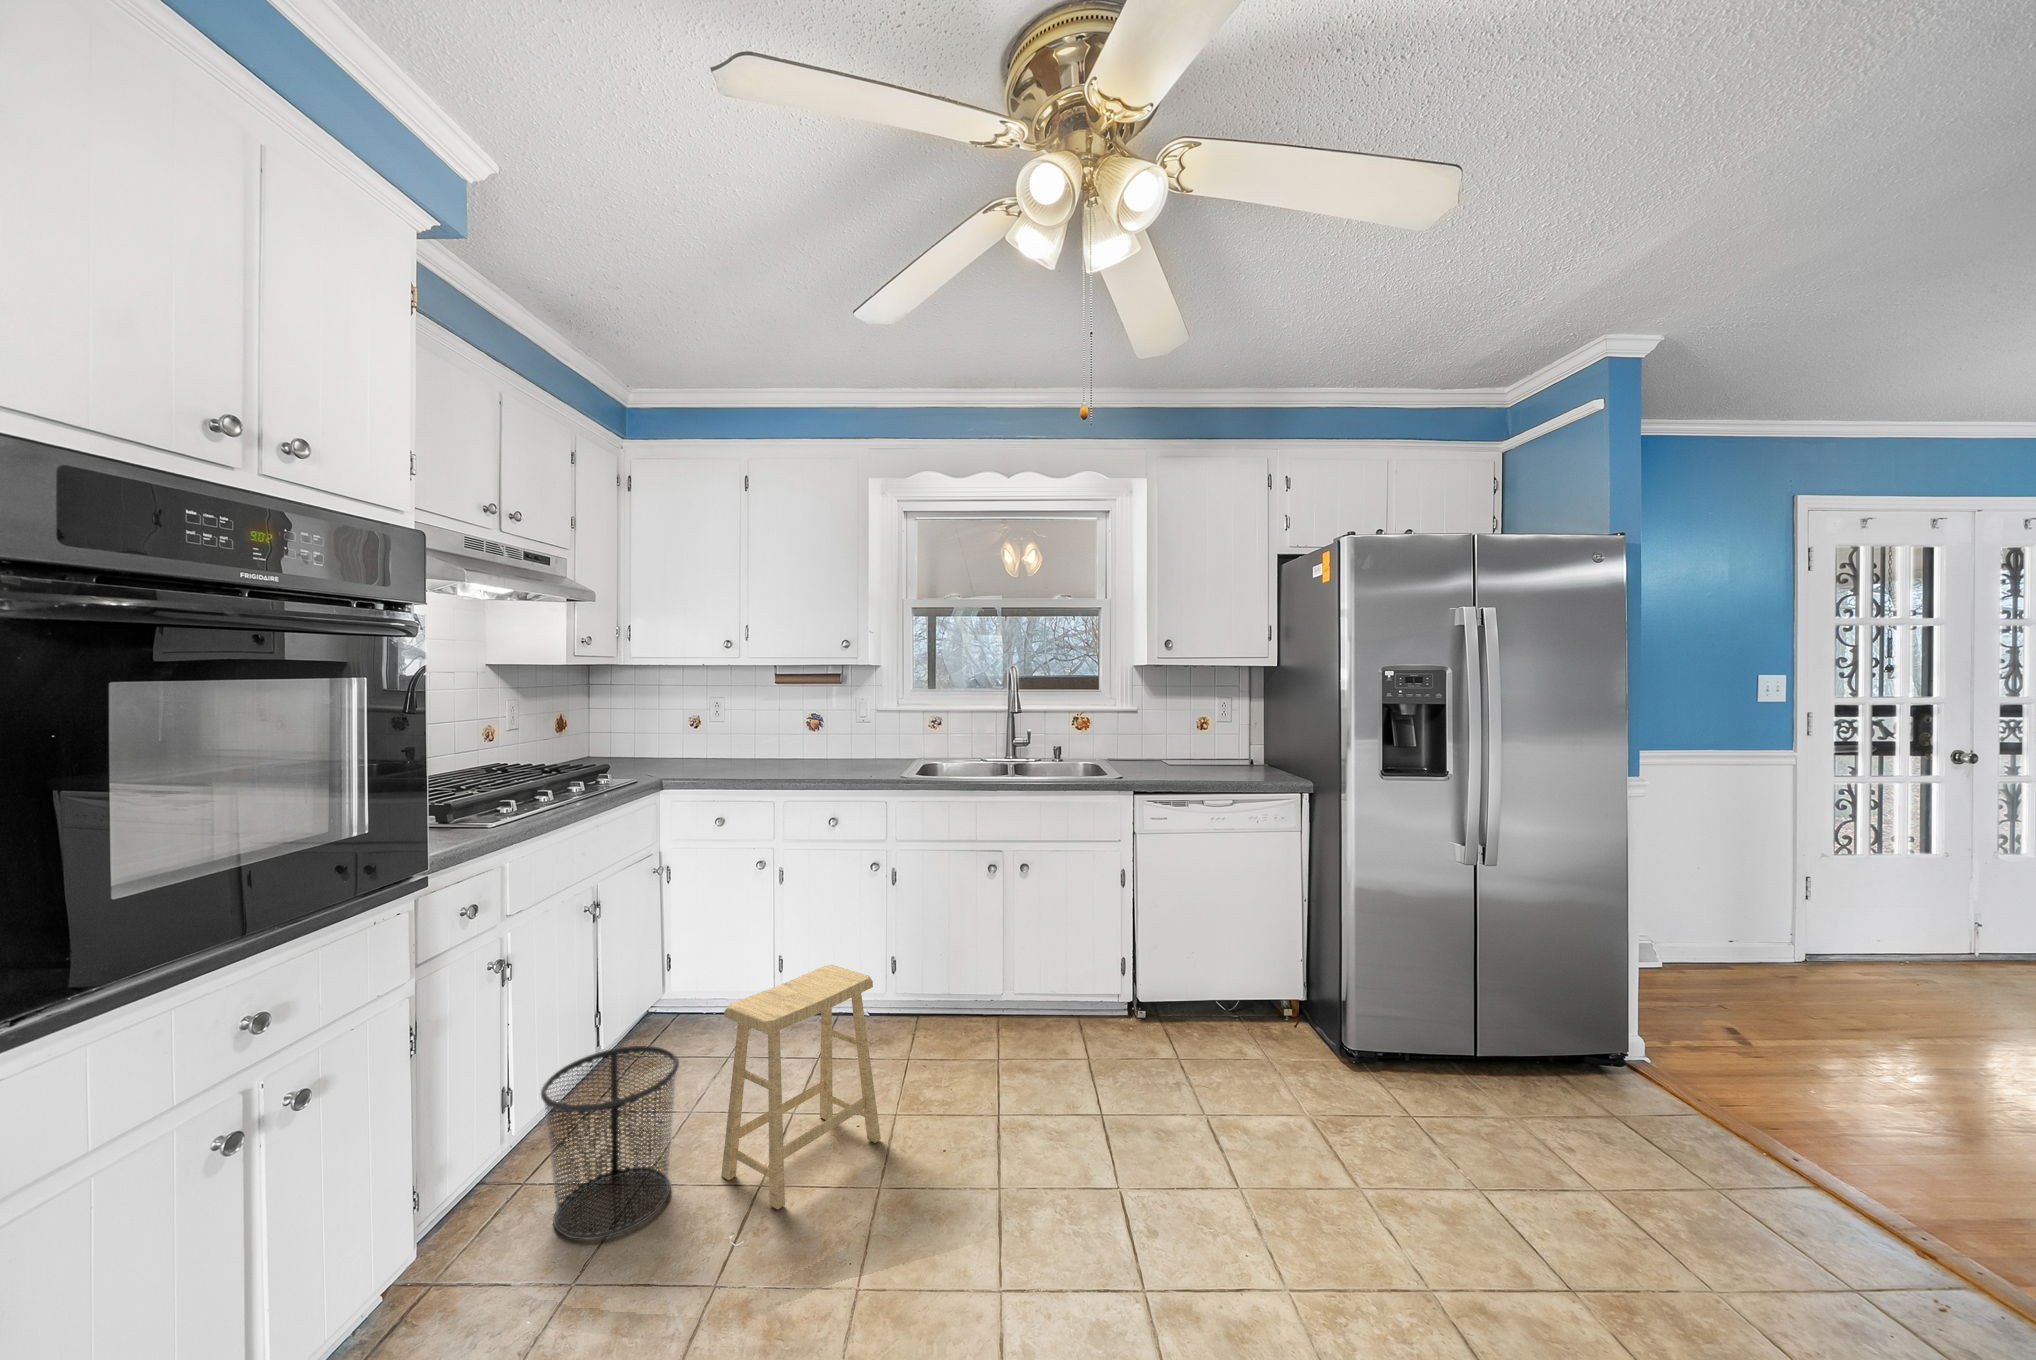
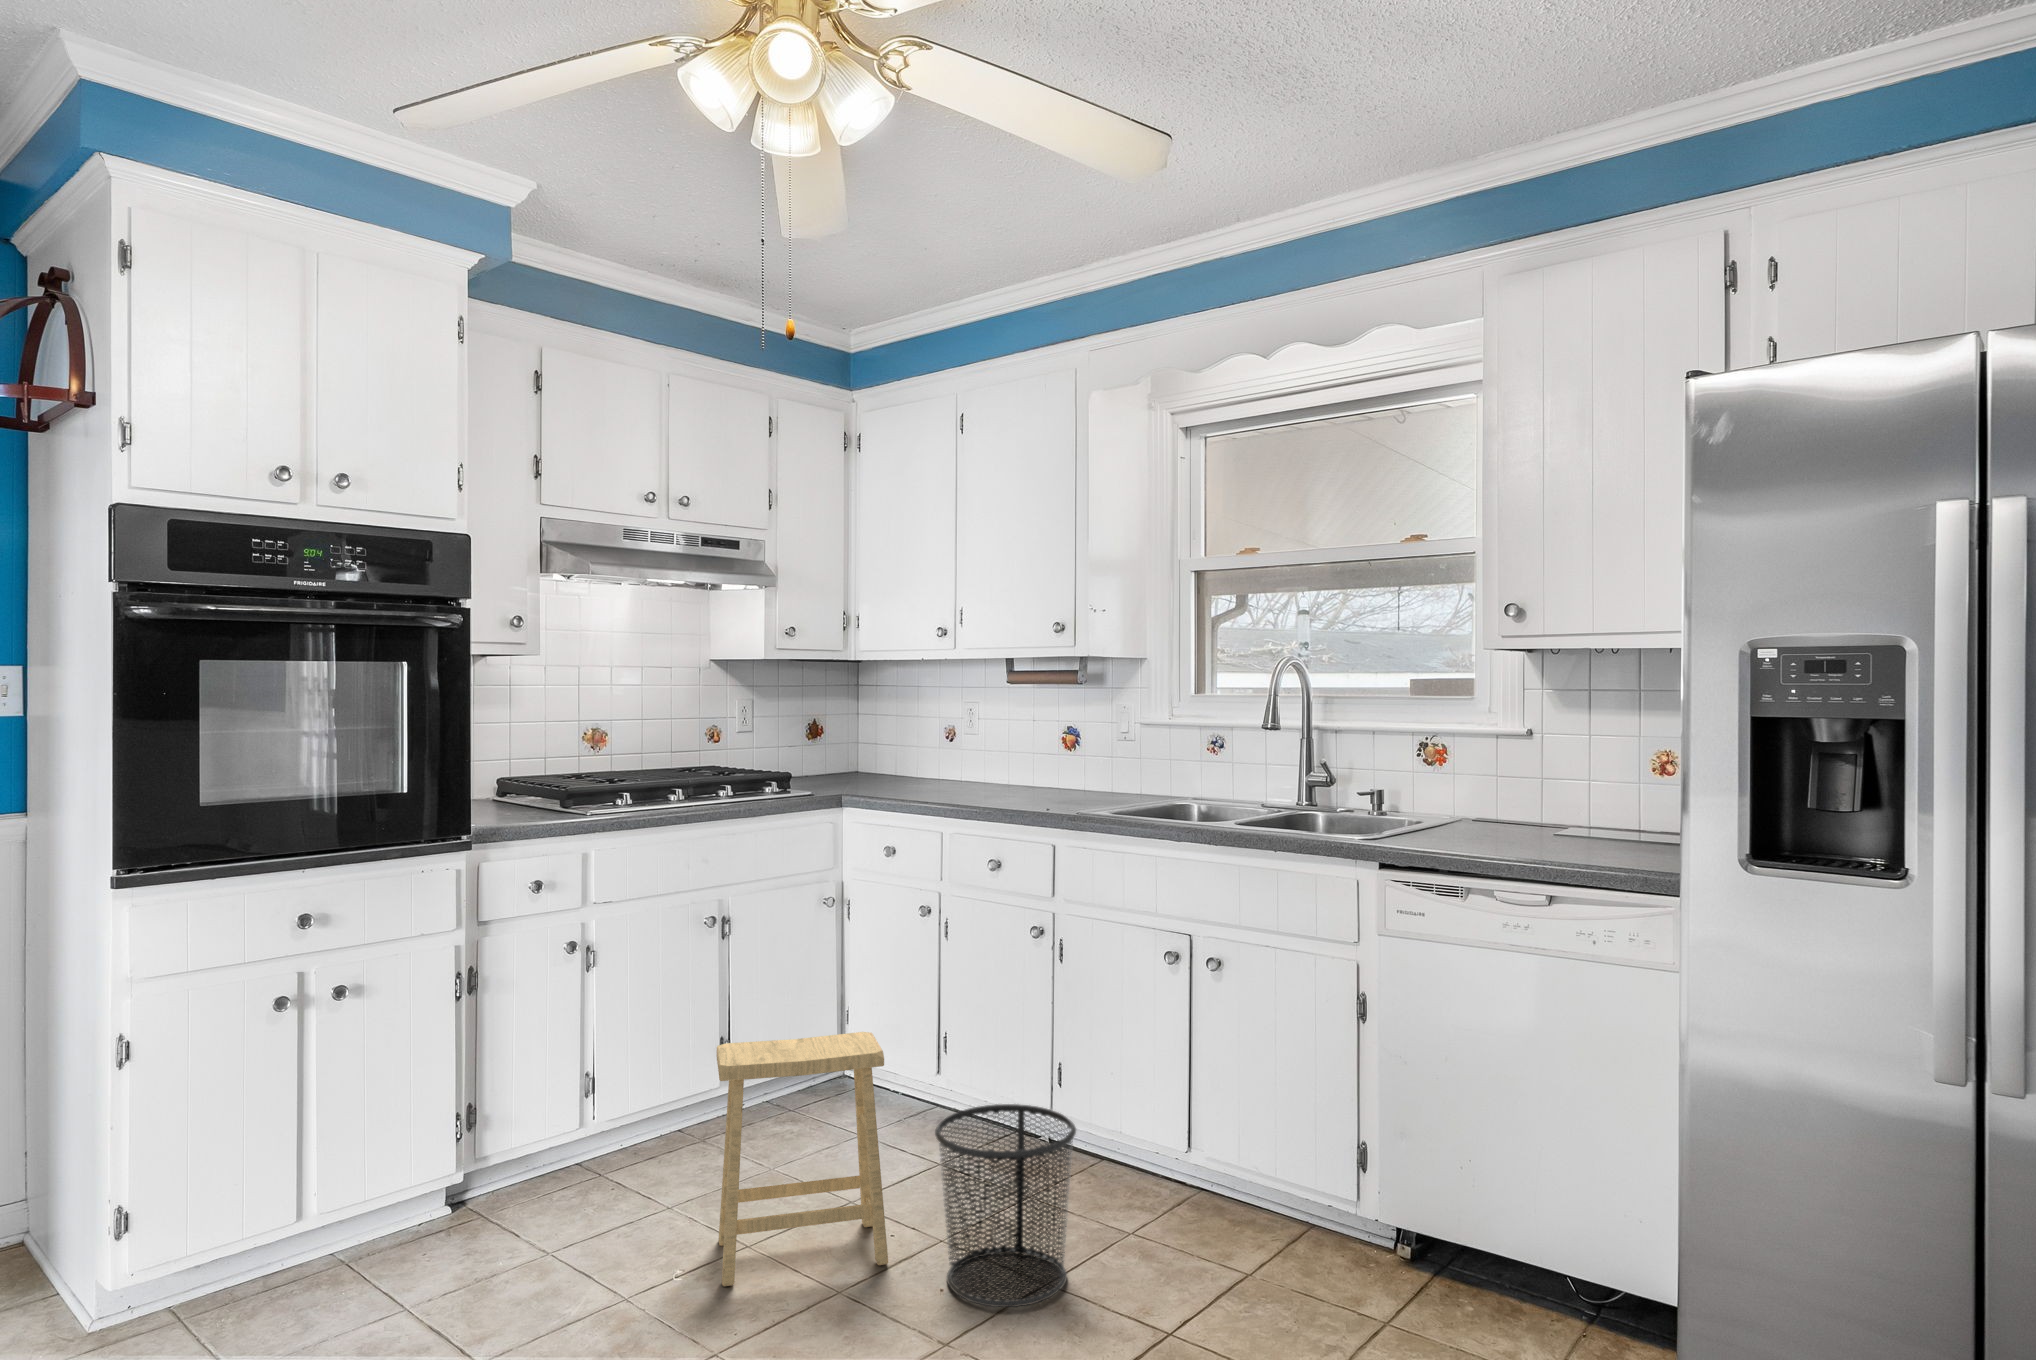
waste bin: present [541,1046,679,1239] -> present [935,1104,1076,1307]

